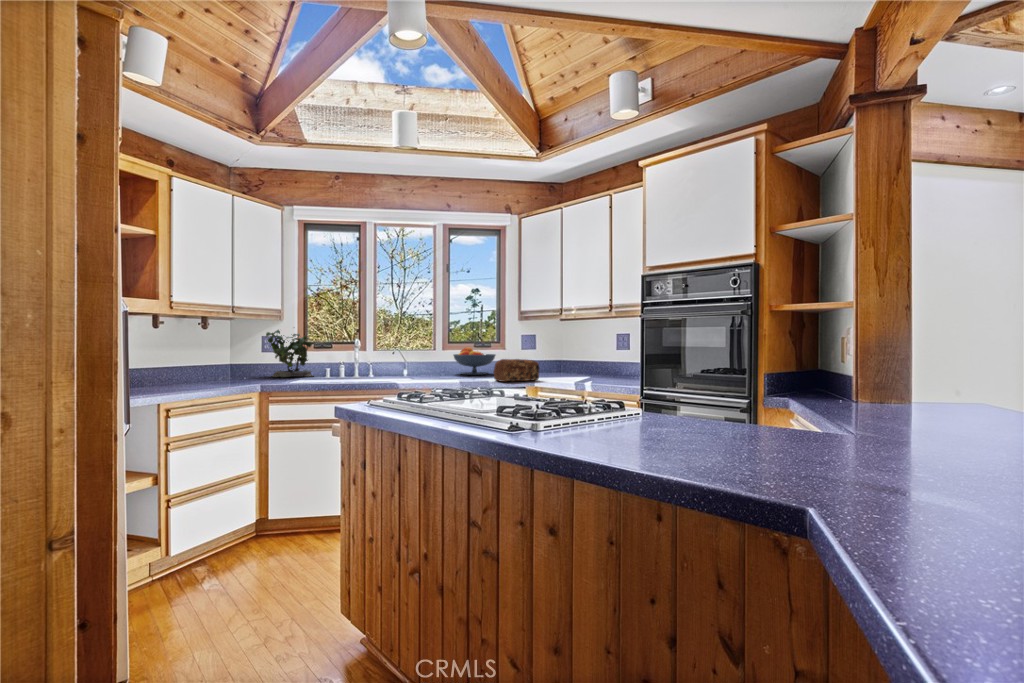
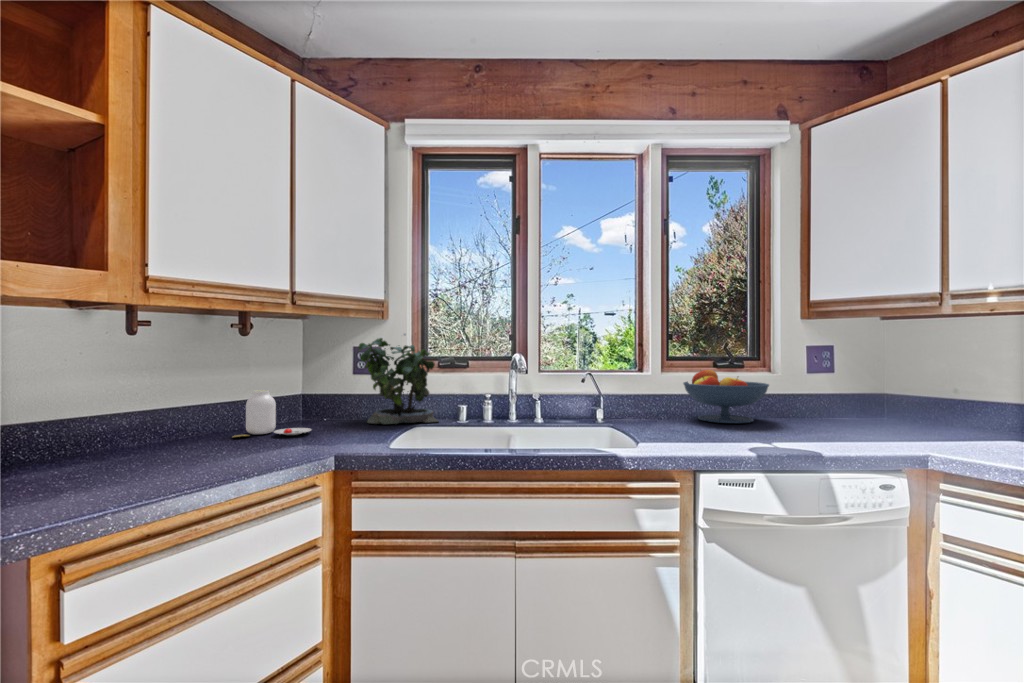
jar: none [198,358,242,382] -> present [233,390,311,437]
bread loaf: present [494,359,539,382] -> none [812,399,925,454]

